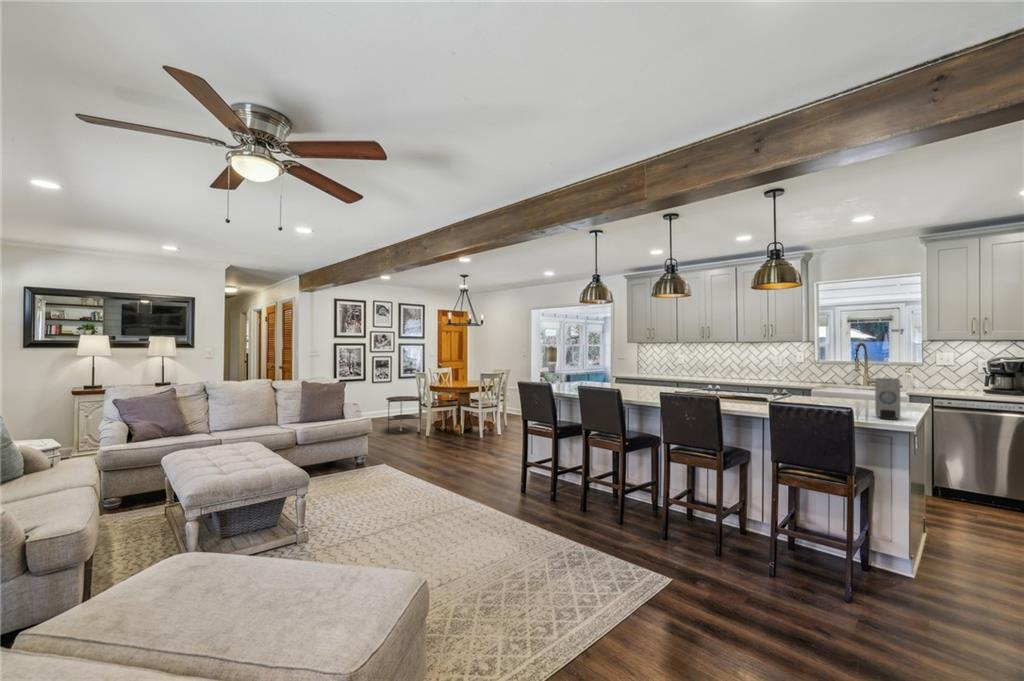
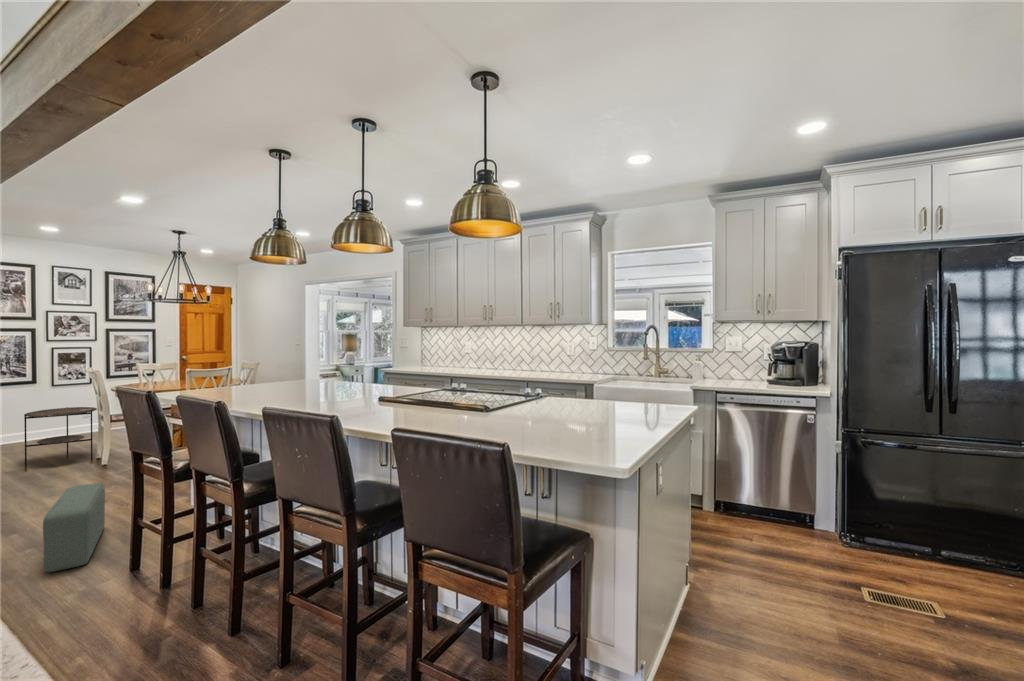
soap dispenser: present [875,378,900,420] -> none [588,378,628,451]
pouf: none [466,440,499,485] -> present [43,483,105,572]

